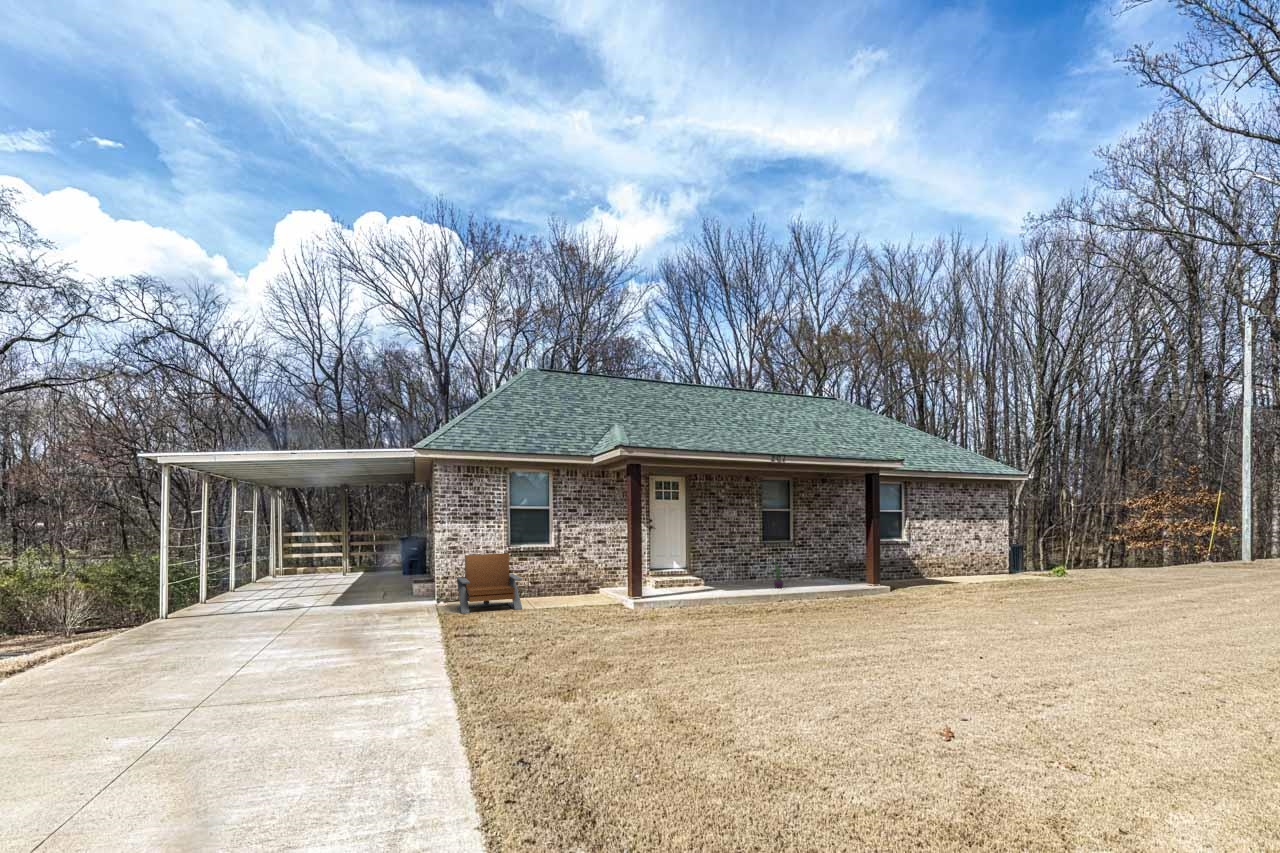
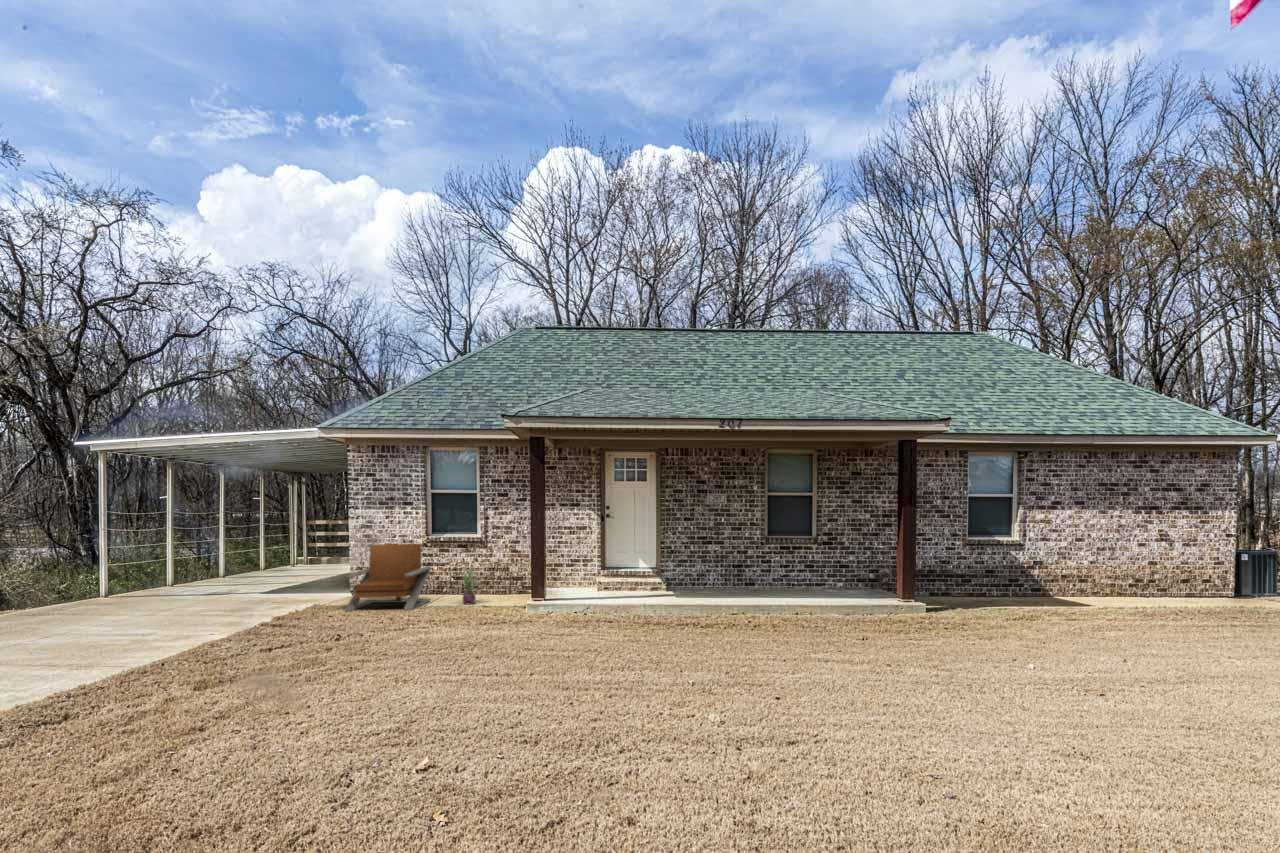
decorative plant: present [774,563,783,588] -> present [462,569,475,604]

